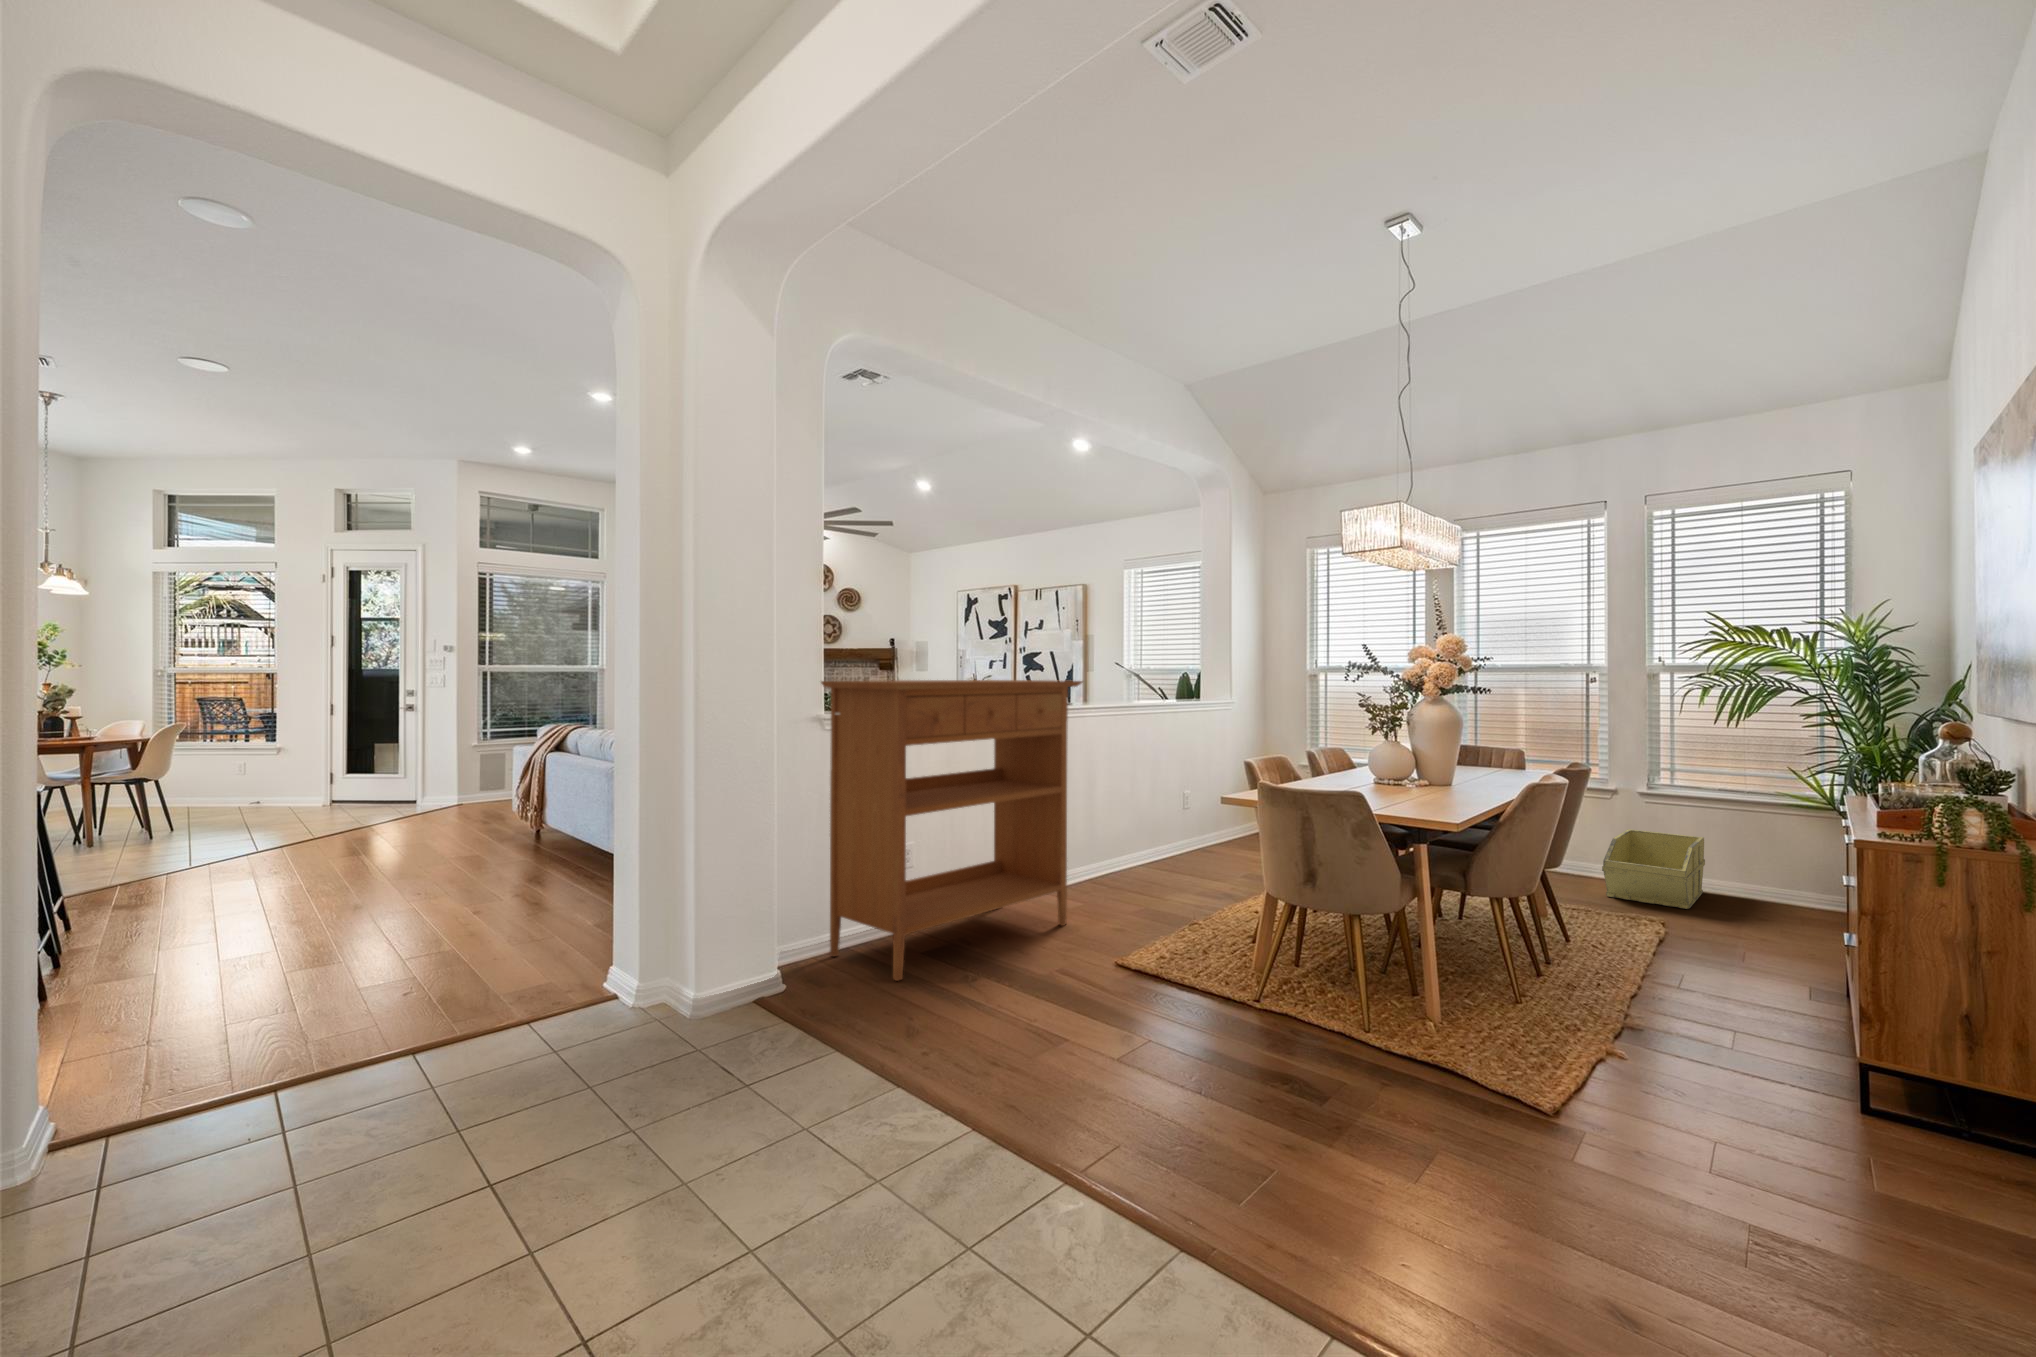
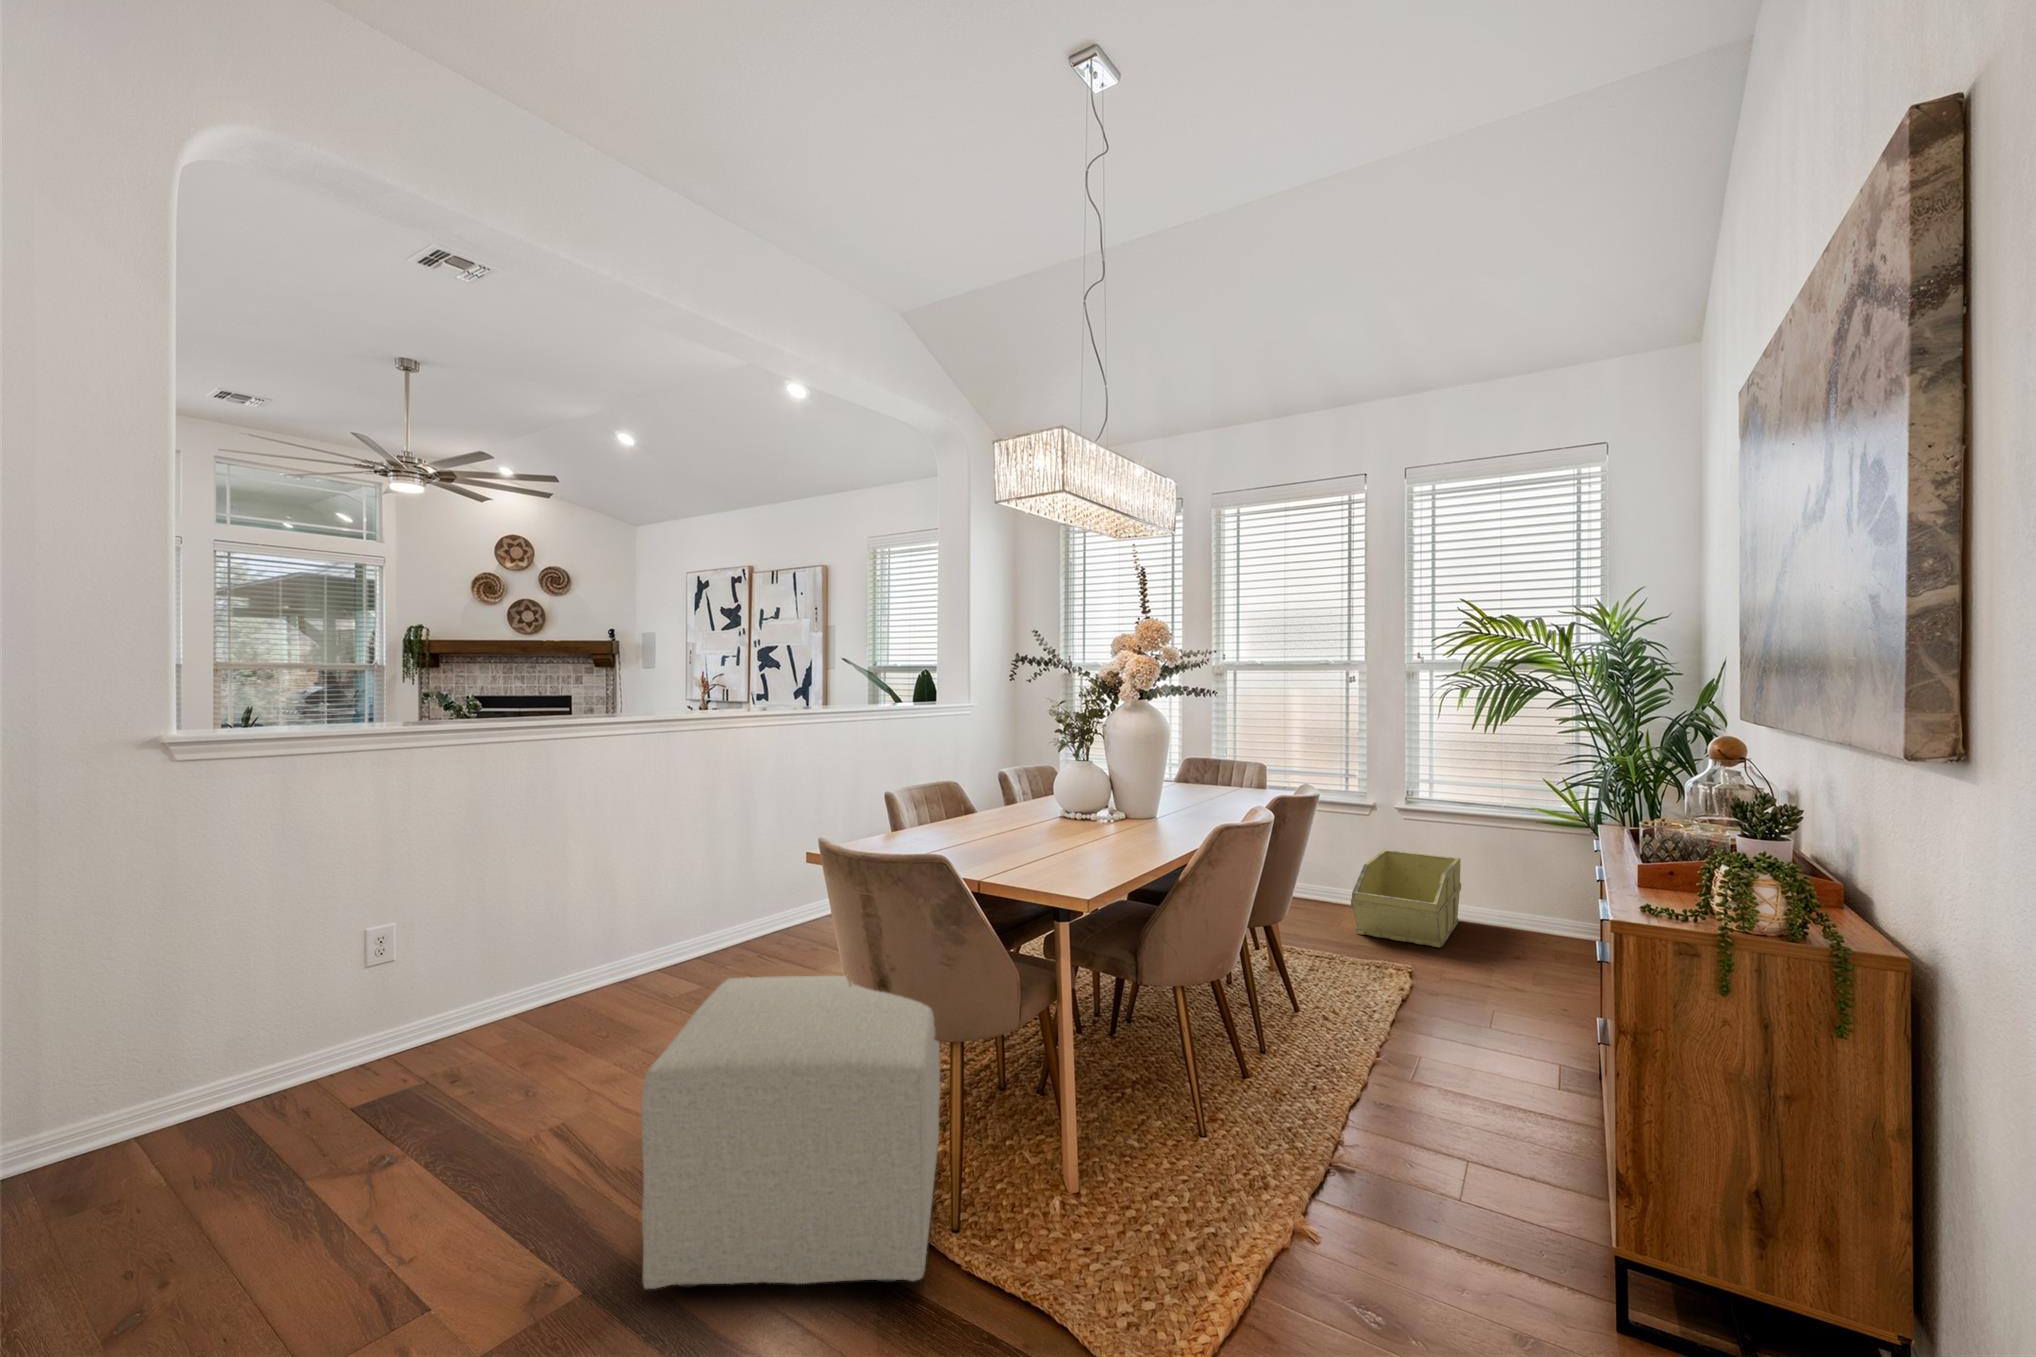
console table: present [821,680,1082,981] -> none [172,683,675,1176]
ottoman: none [1173,874,1355,1055] -> present [641,976,940,1289]

